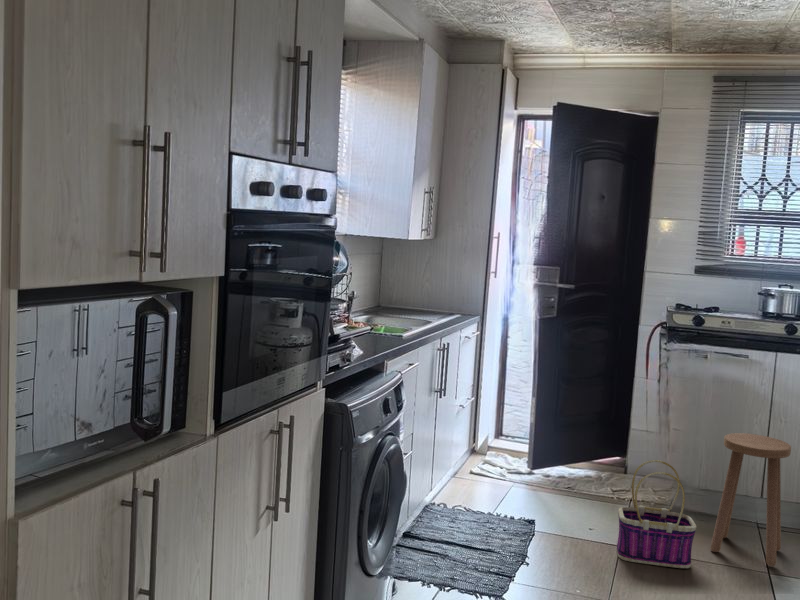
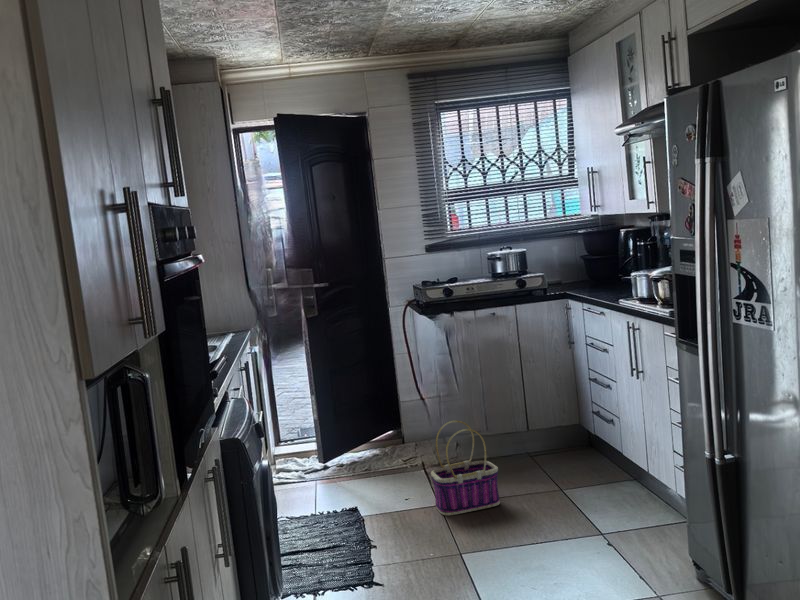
stool: present [711,433,791,566] -> none [495,377,558,485]

